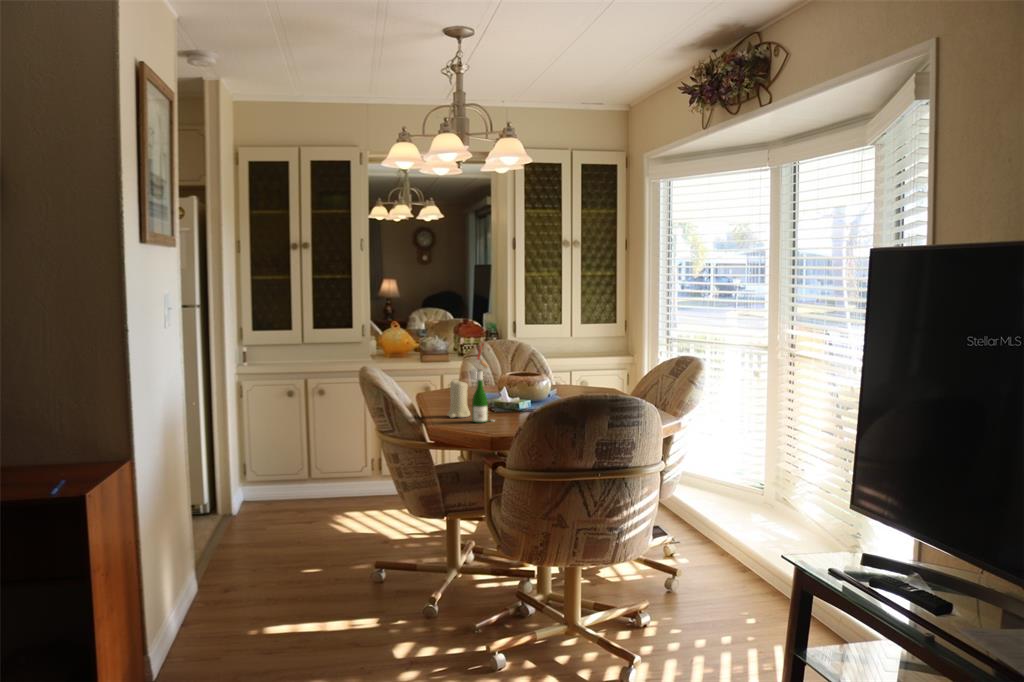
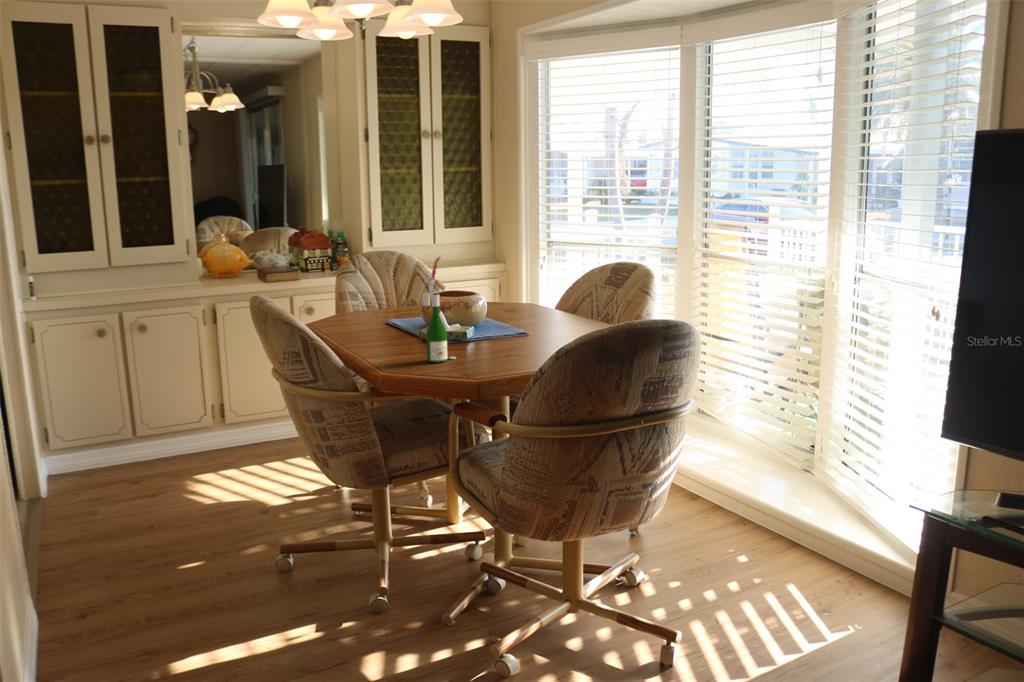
candle: present [447,380,470,418] -> none [383,306,414,358]

